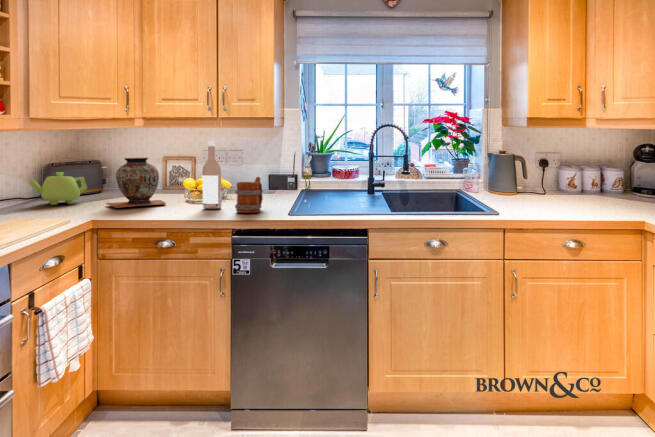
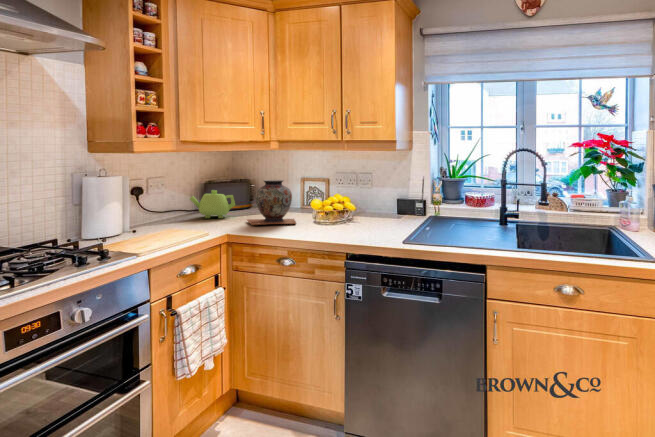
wine bottle: present [202,141,222,209] -> none [326,167,345,231]
mug: present [235,177,263,213] -> none [353,203,382,239]

